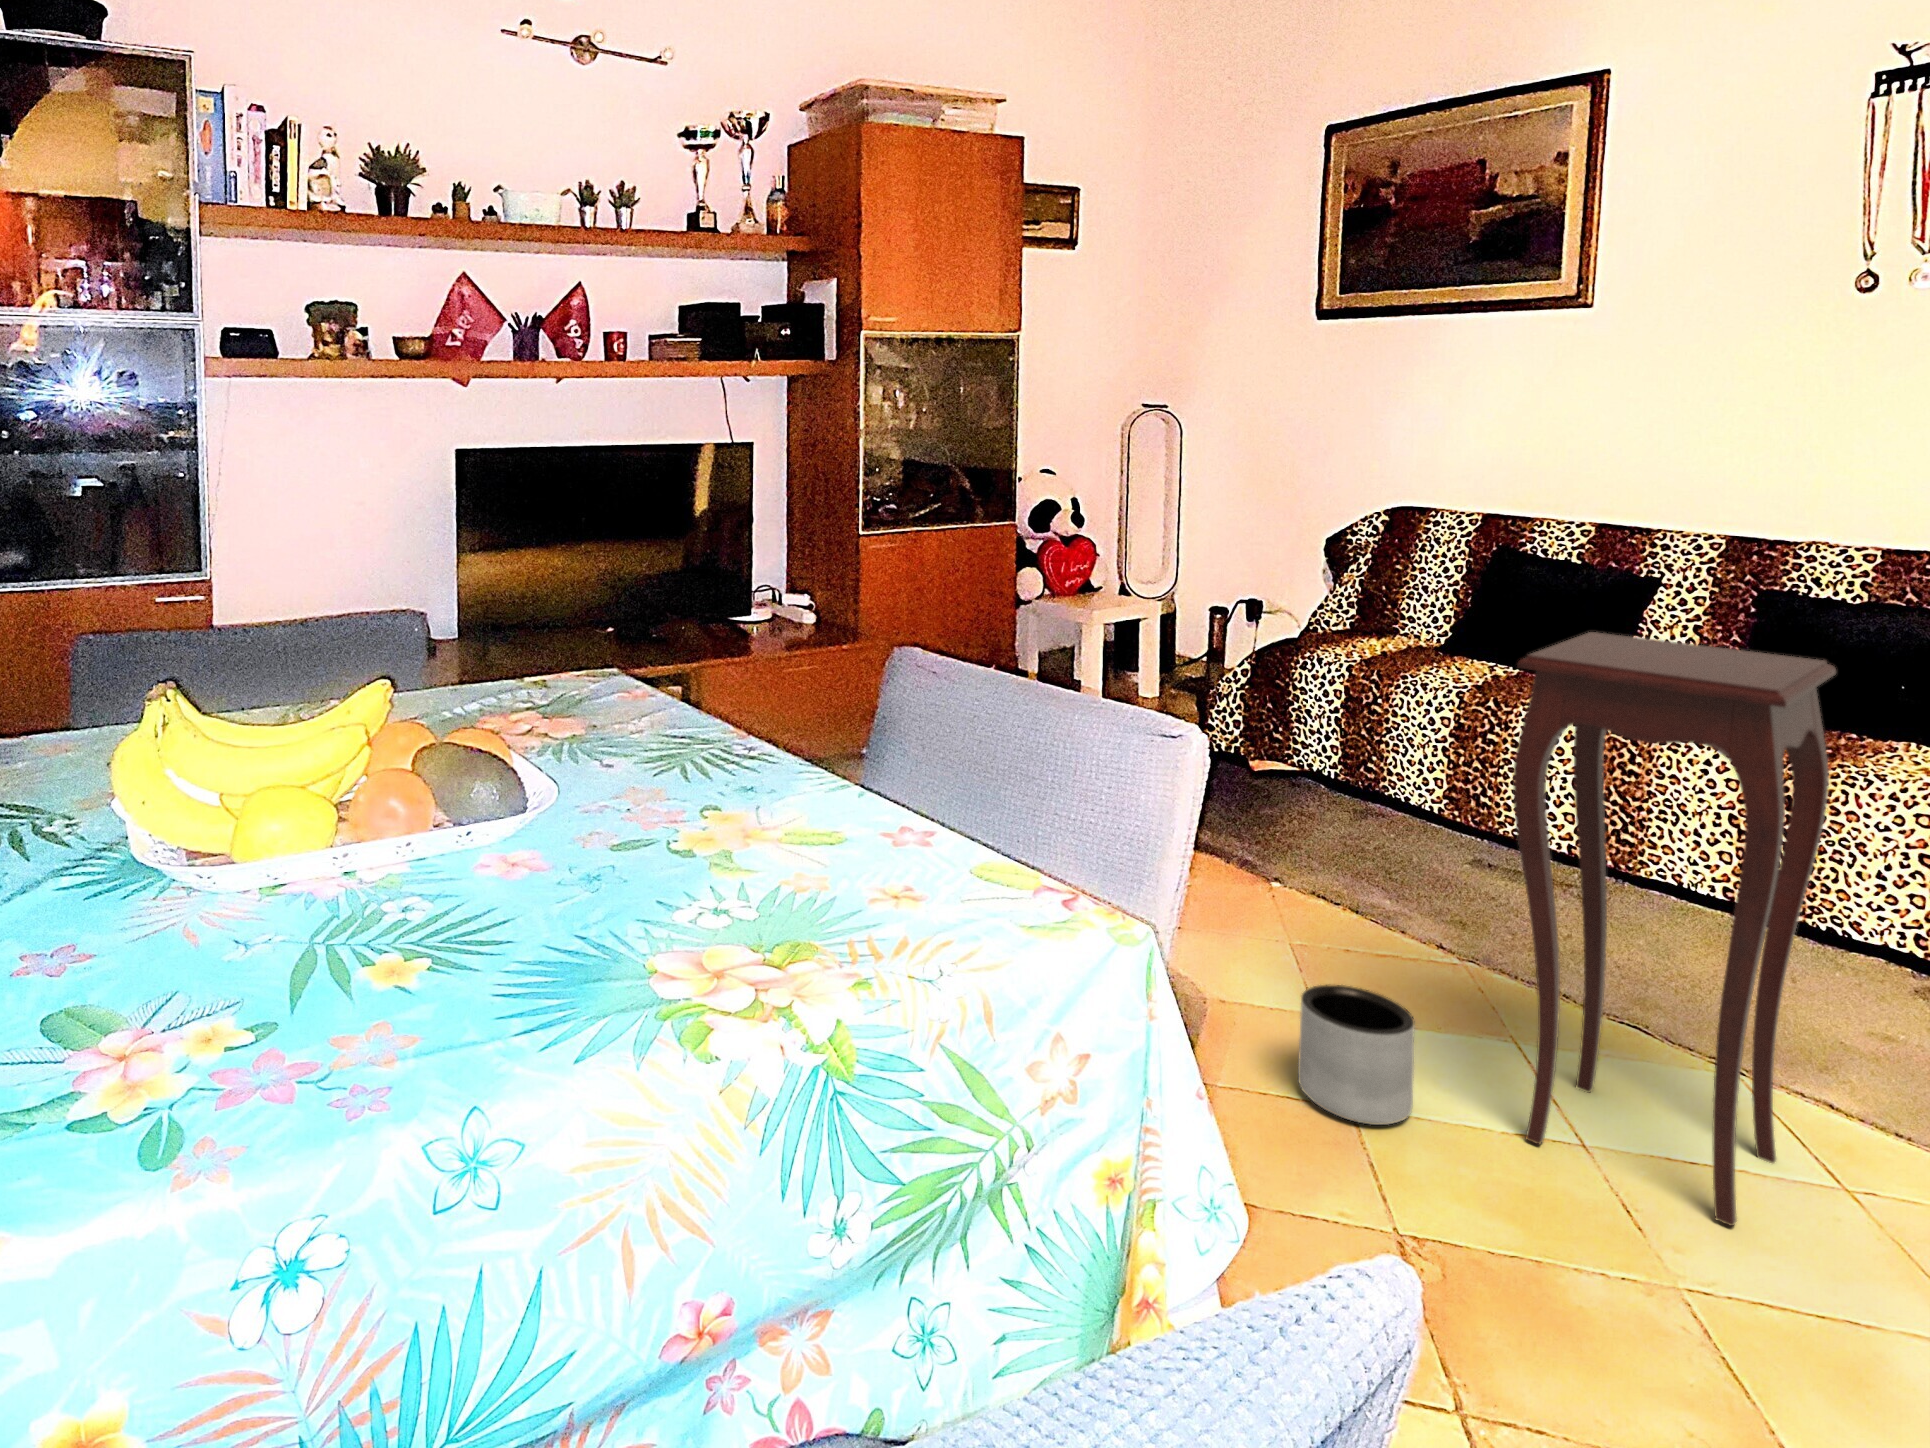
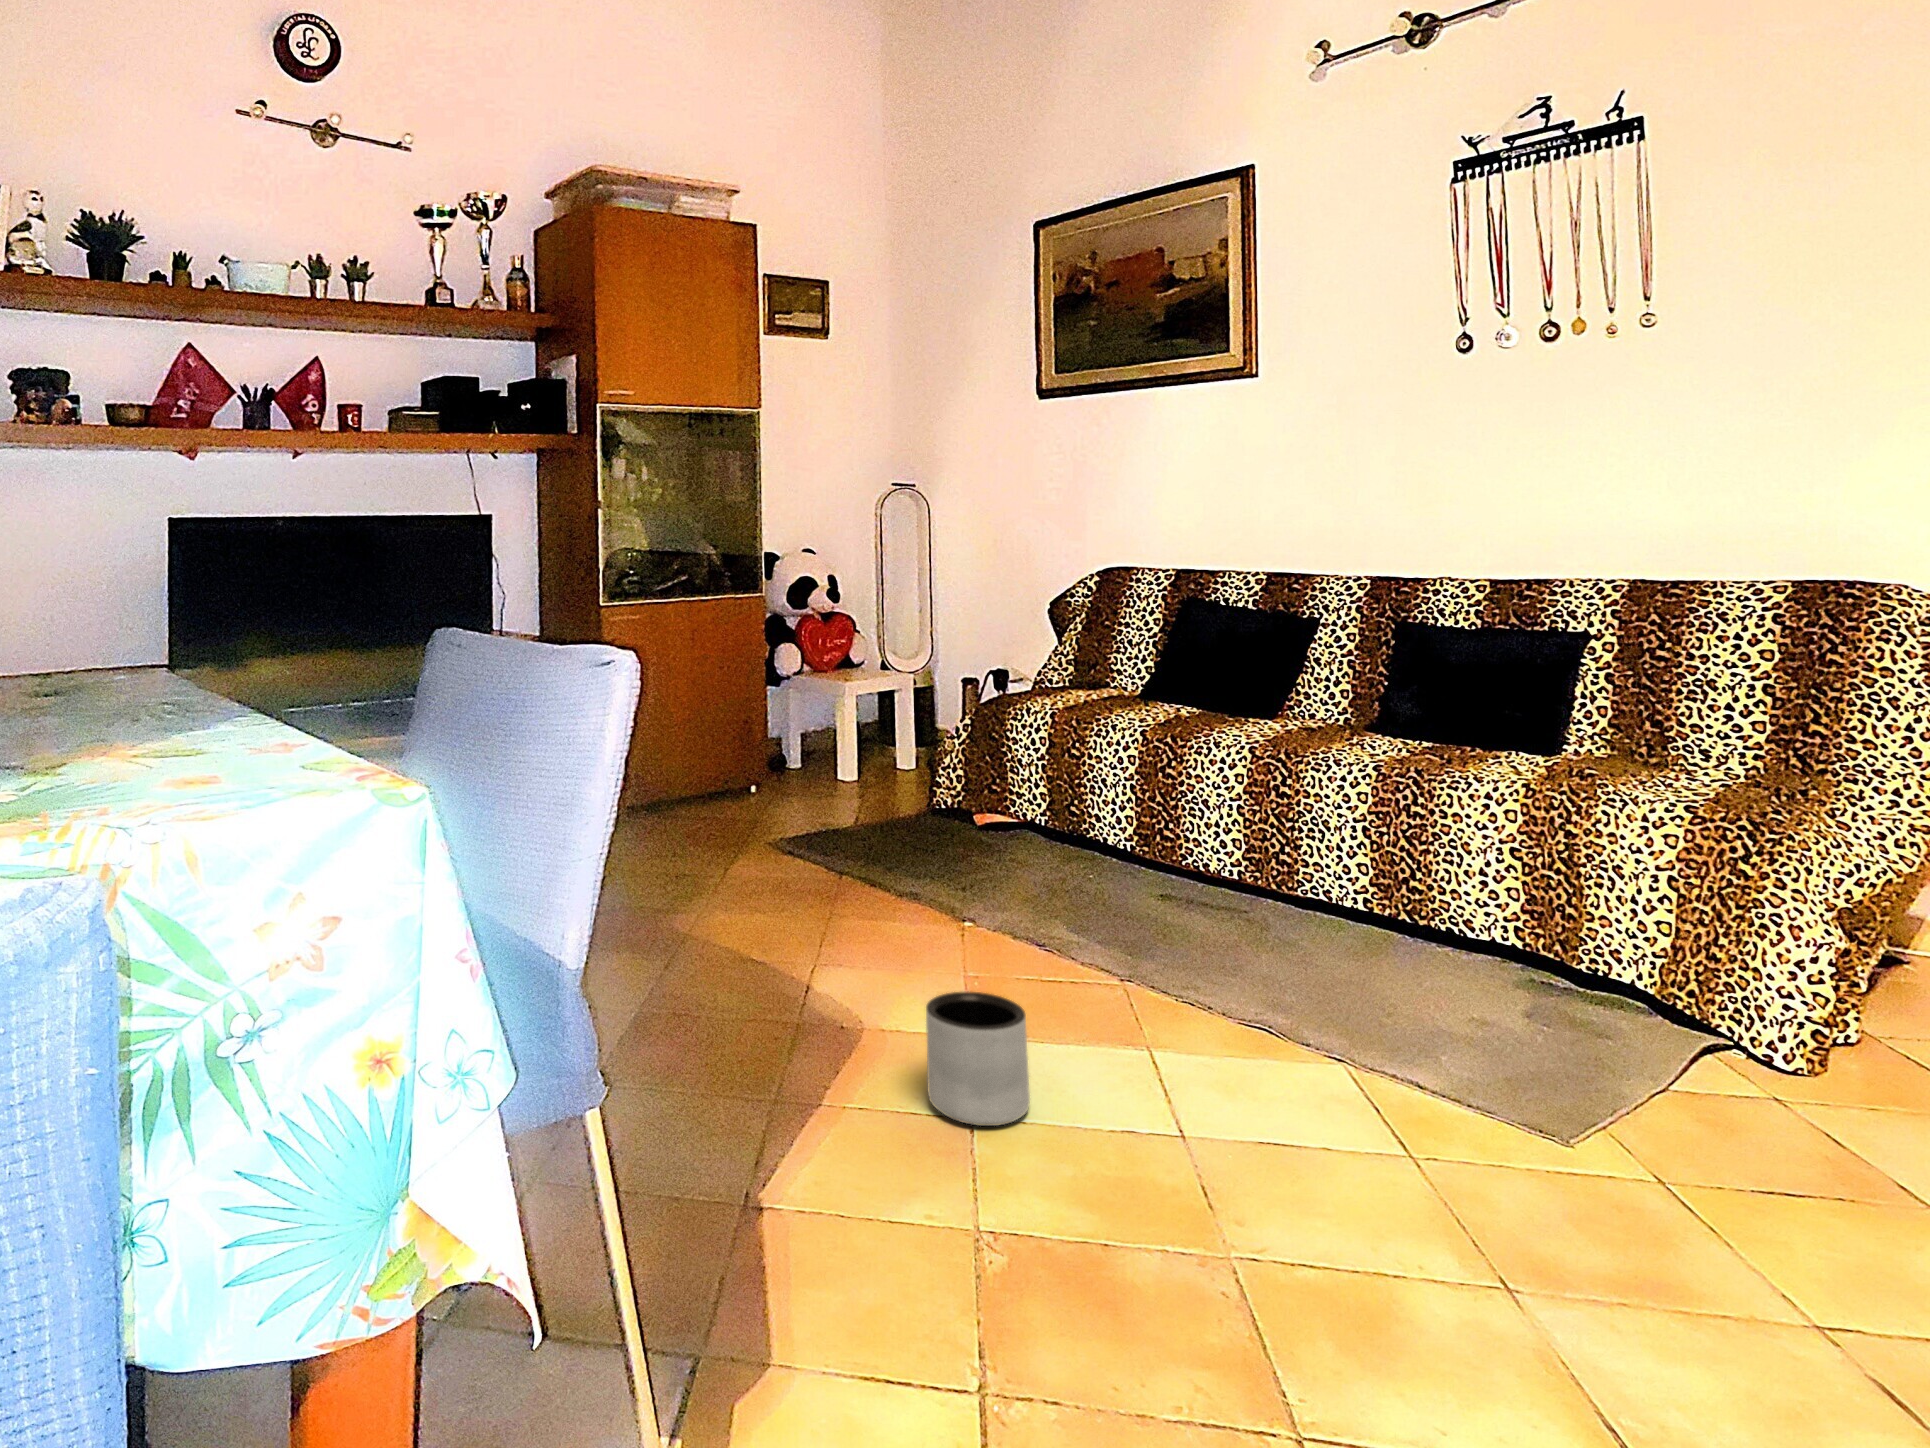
side table: present [1514,632,1836,1226] -> none [1083,630,1357,1187]

